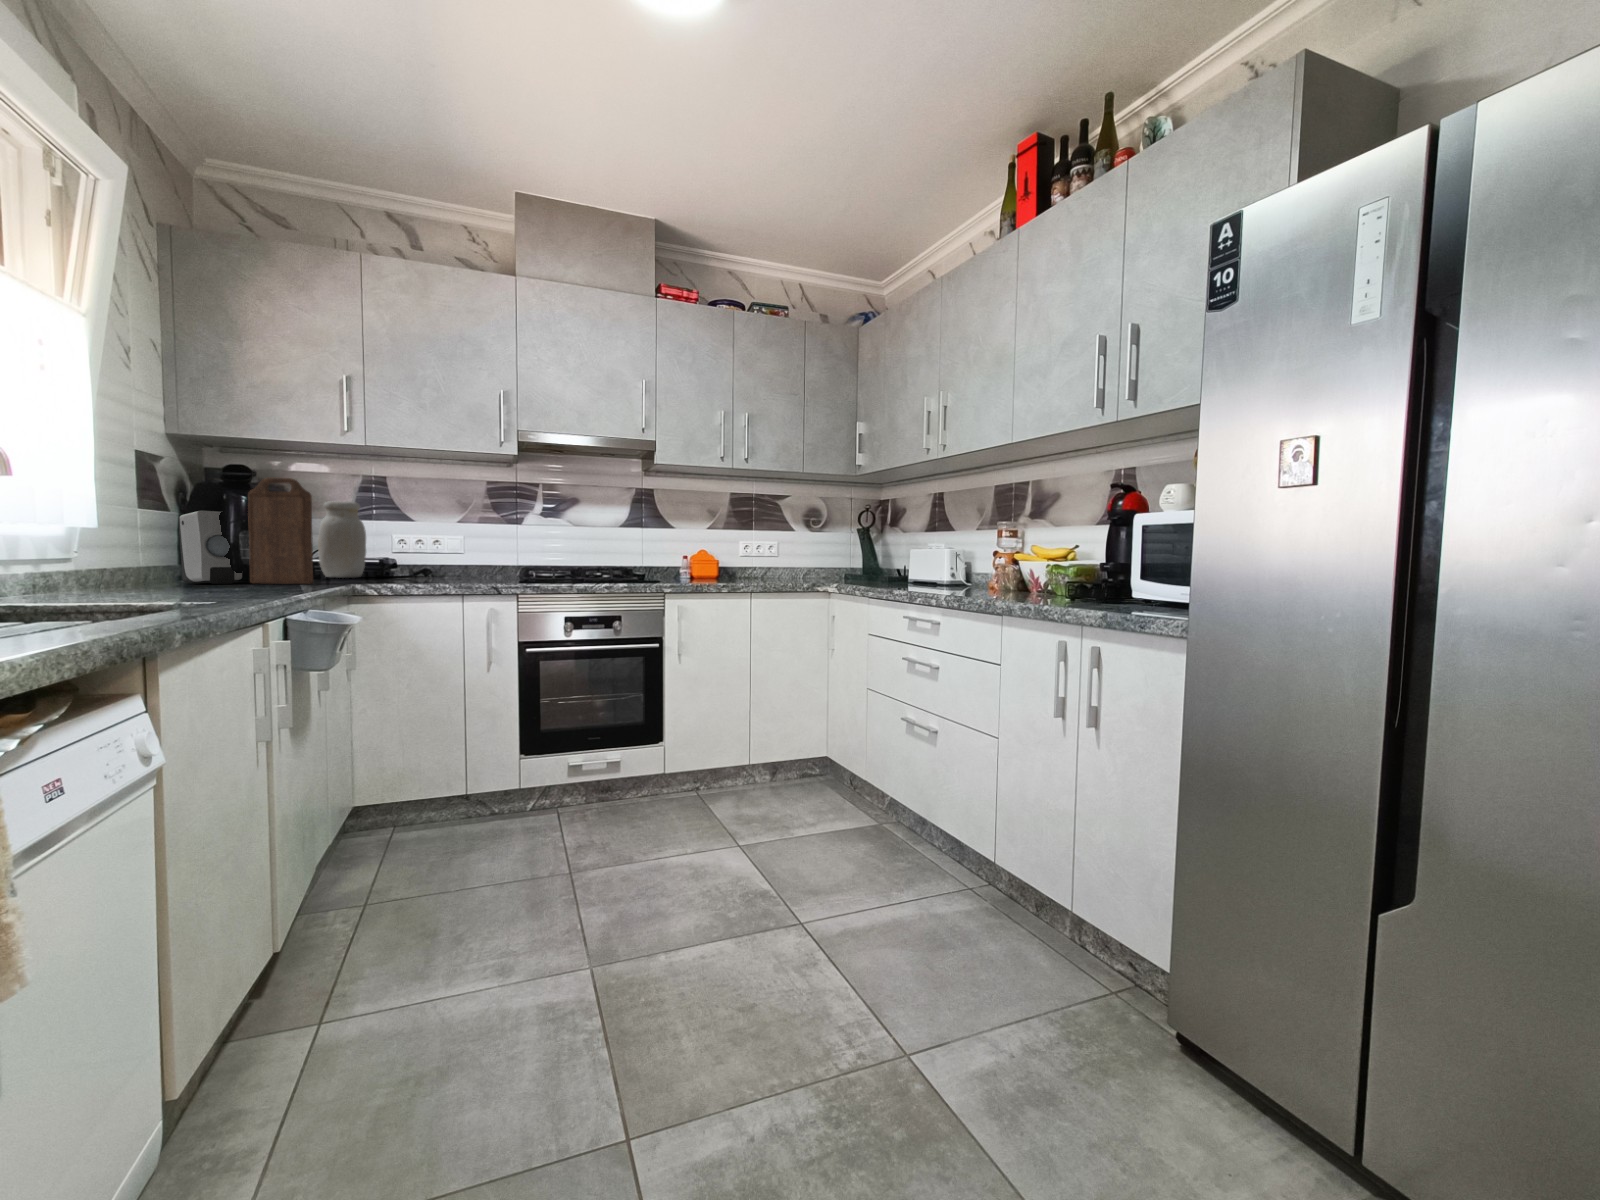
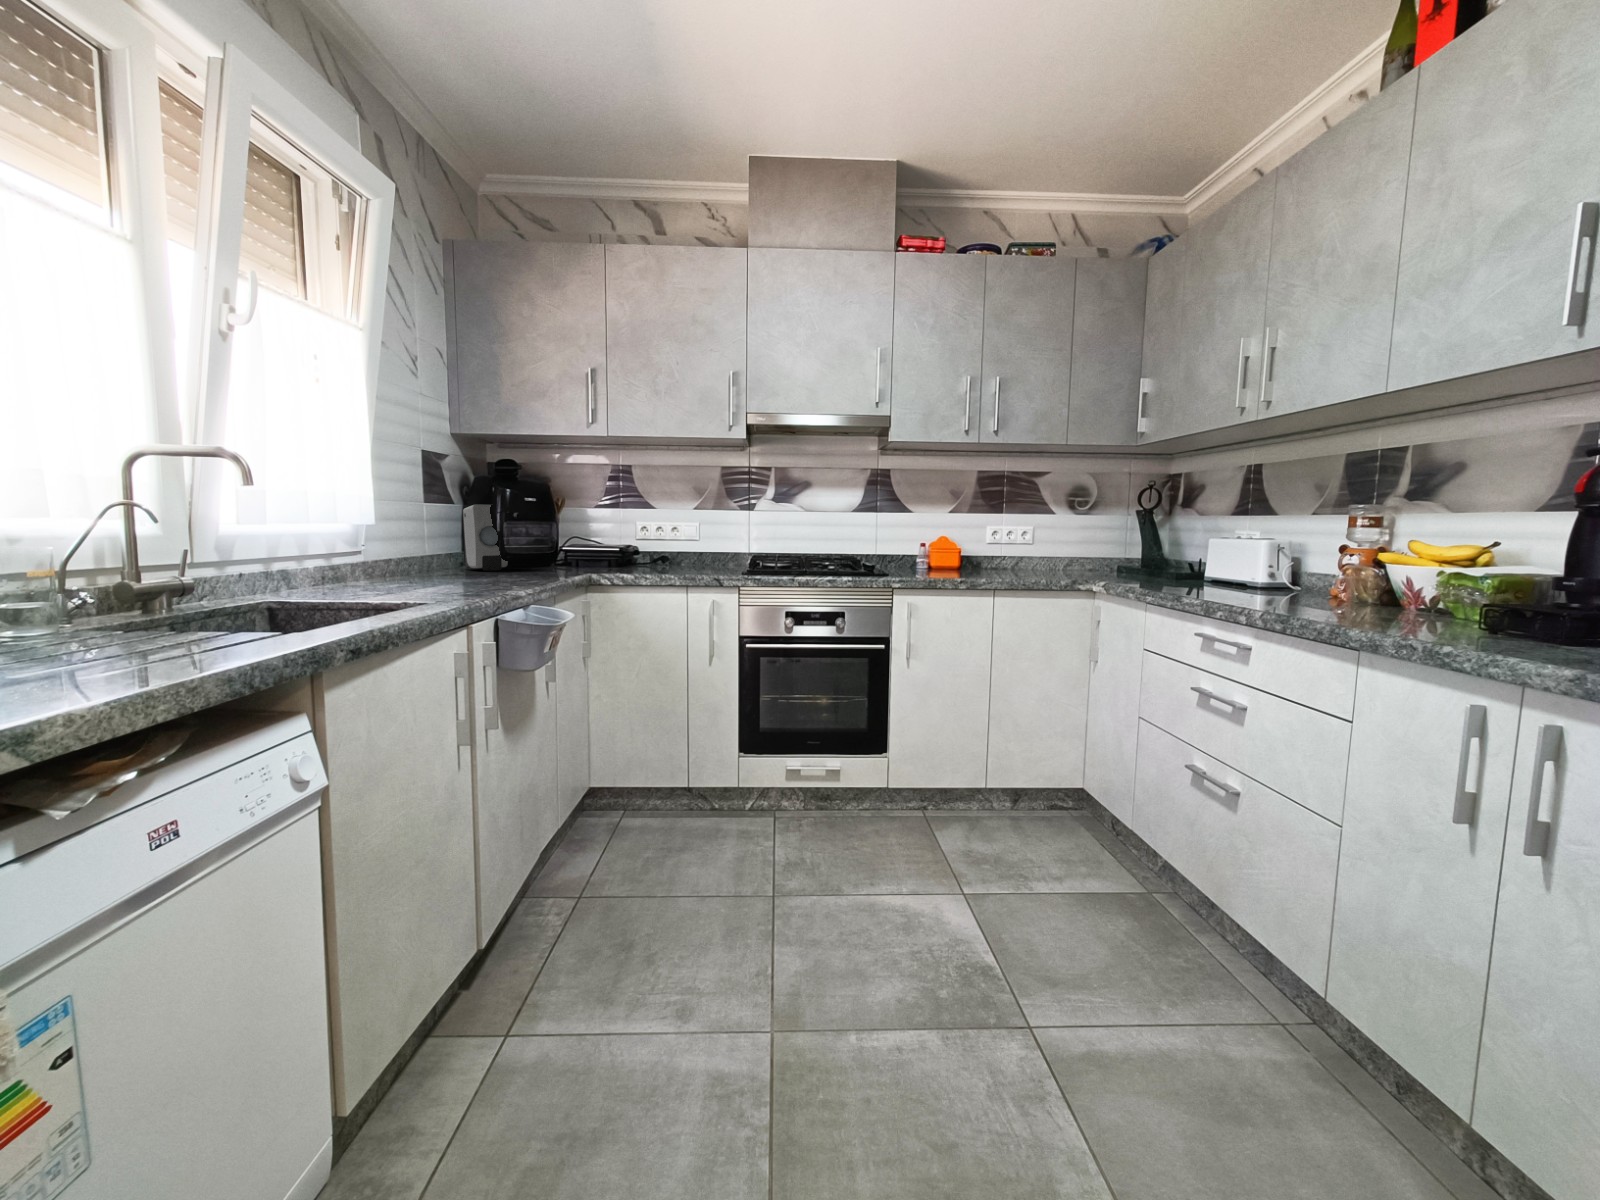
cutting board: present [248,477,313,584] -> none [507,473,556,574]
jar: present [318,501,366,578] -> none [571,492,610,565]

